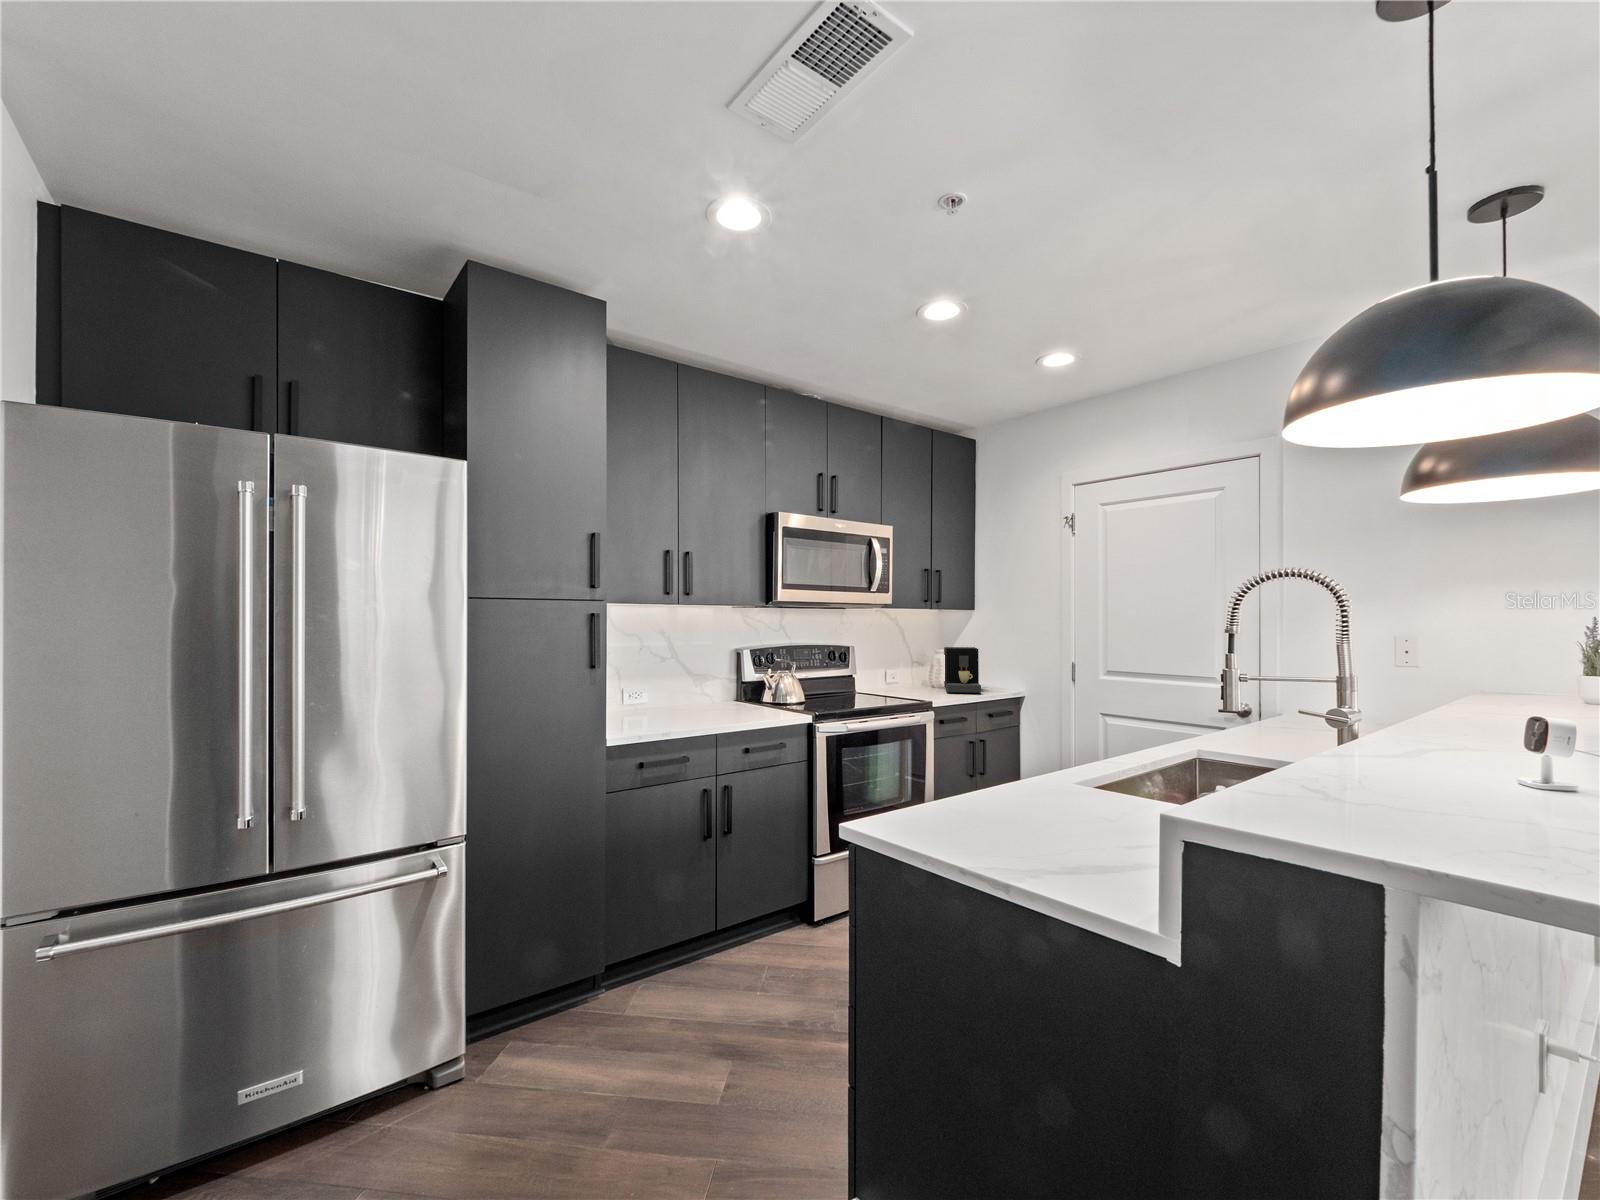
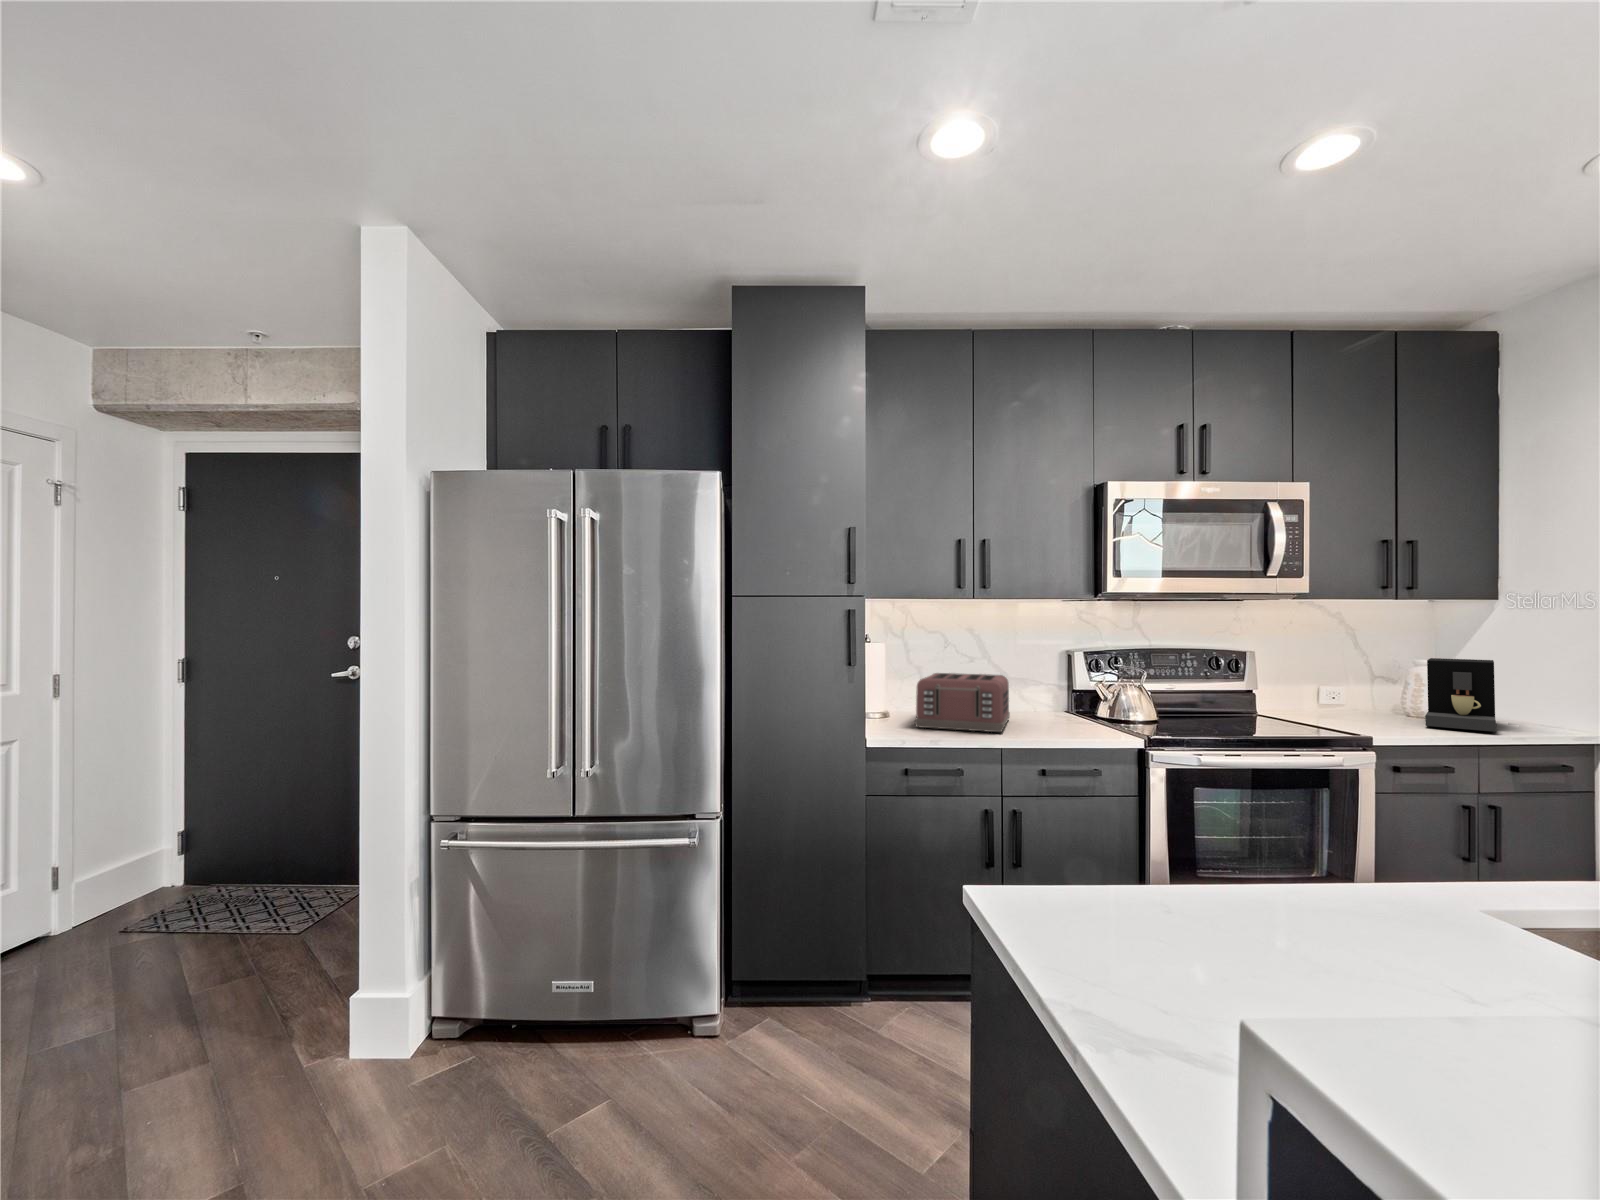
toaster: none [631,673,713,724] -> present [915,673,1010,732]

